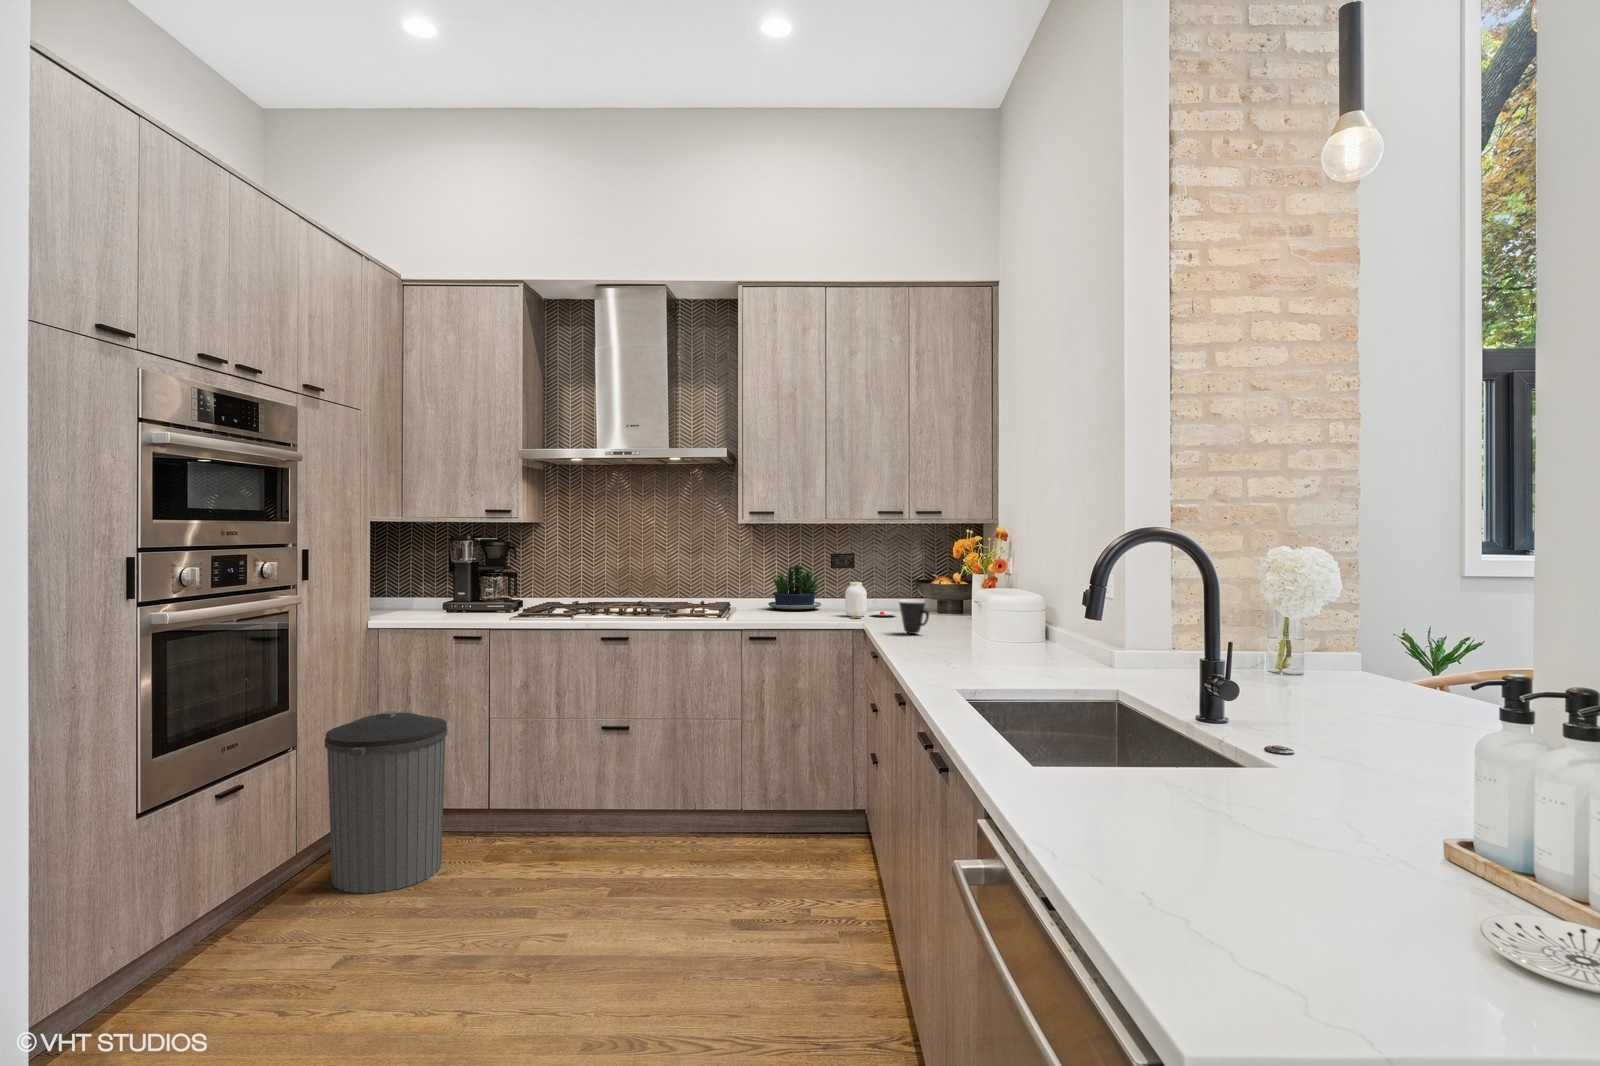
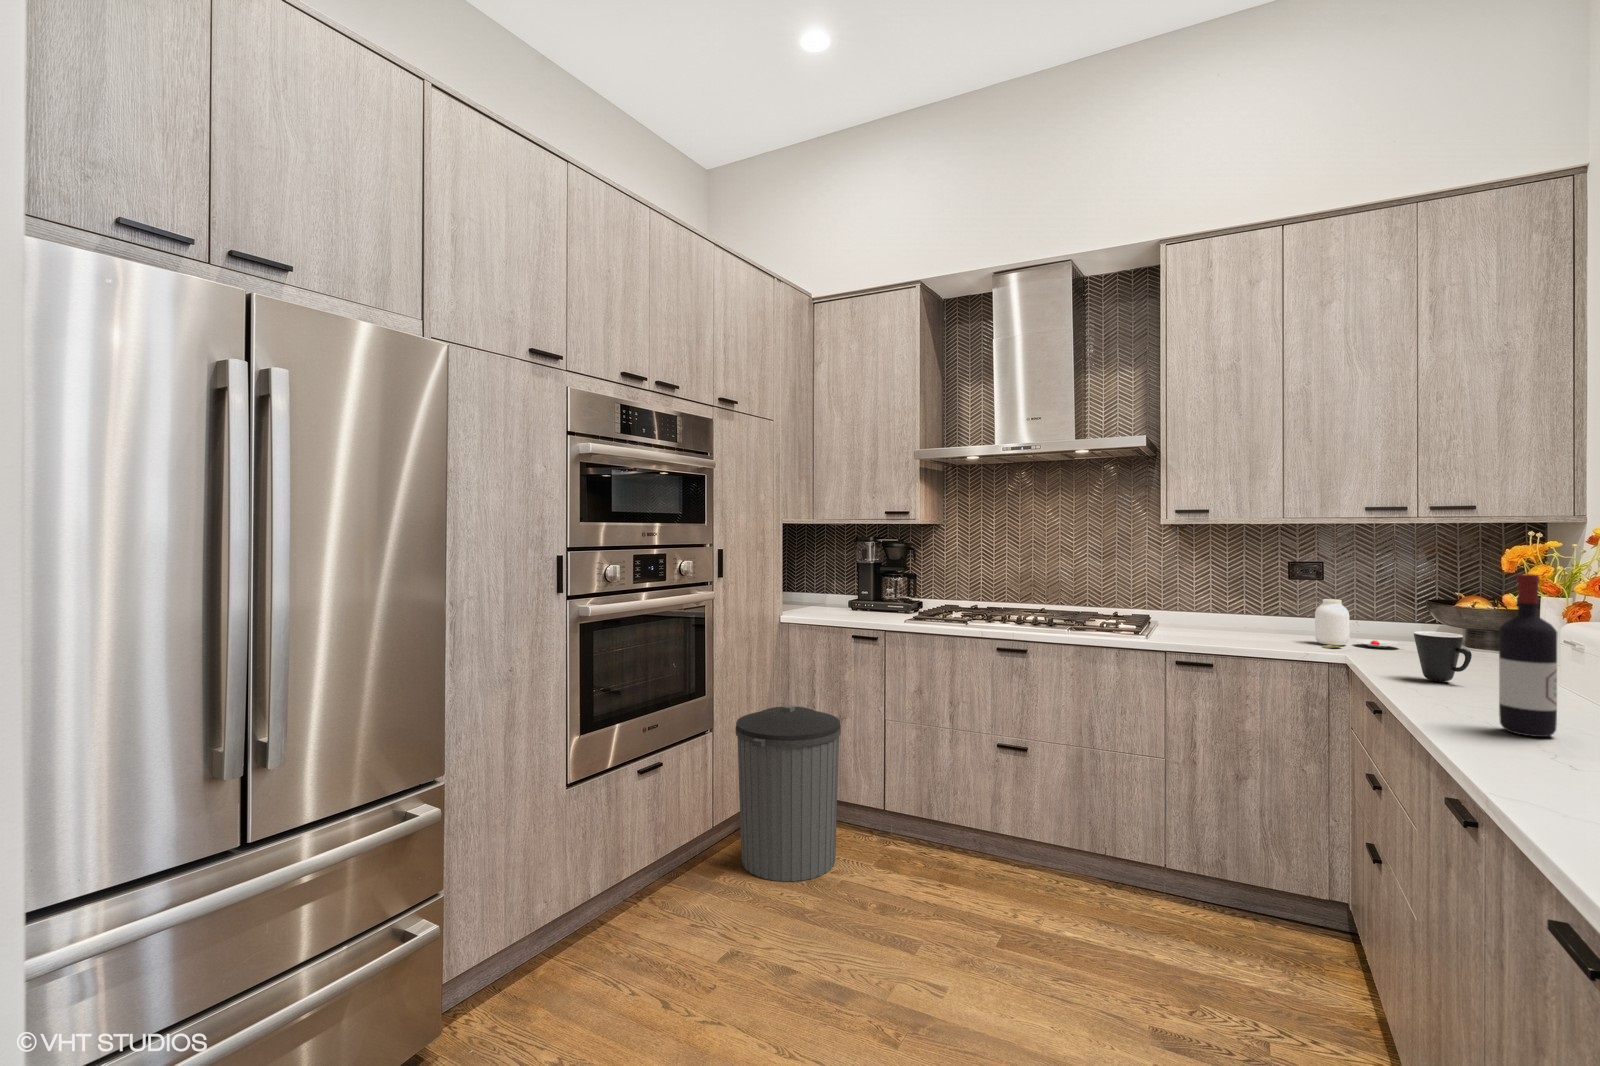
wine bottle: none [934,557,961,658] -> present [1499,574,1558,737]
potted plant: present [768,565,821,610] -> none [1201,574,1291,629]

